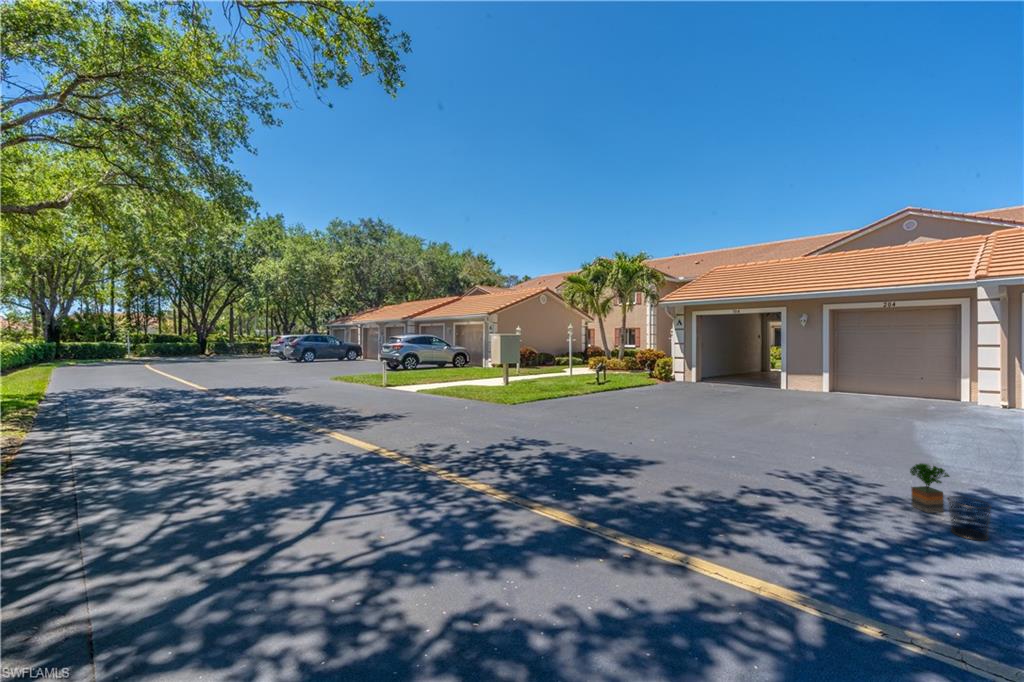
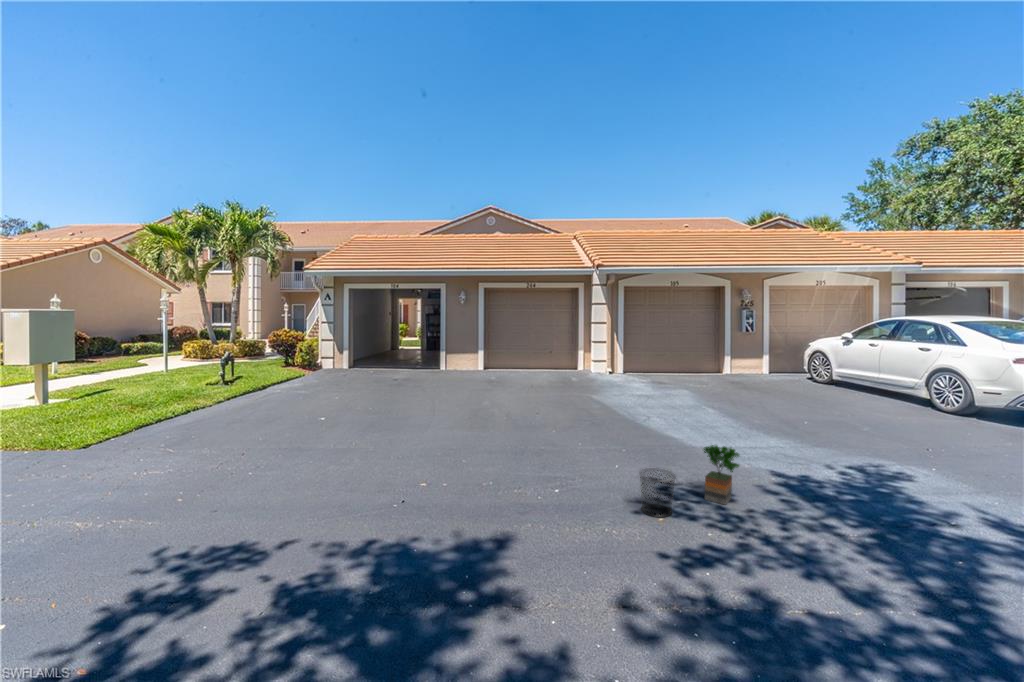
waste bin: present [948,496,991,541] -> present [640,469,675,517]

